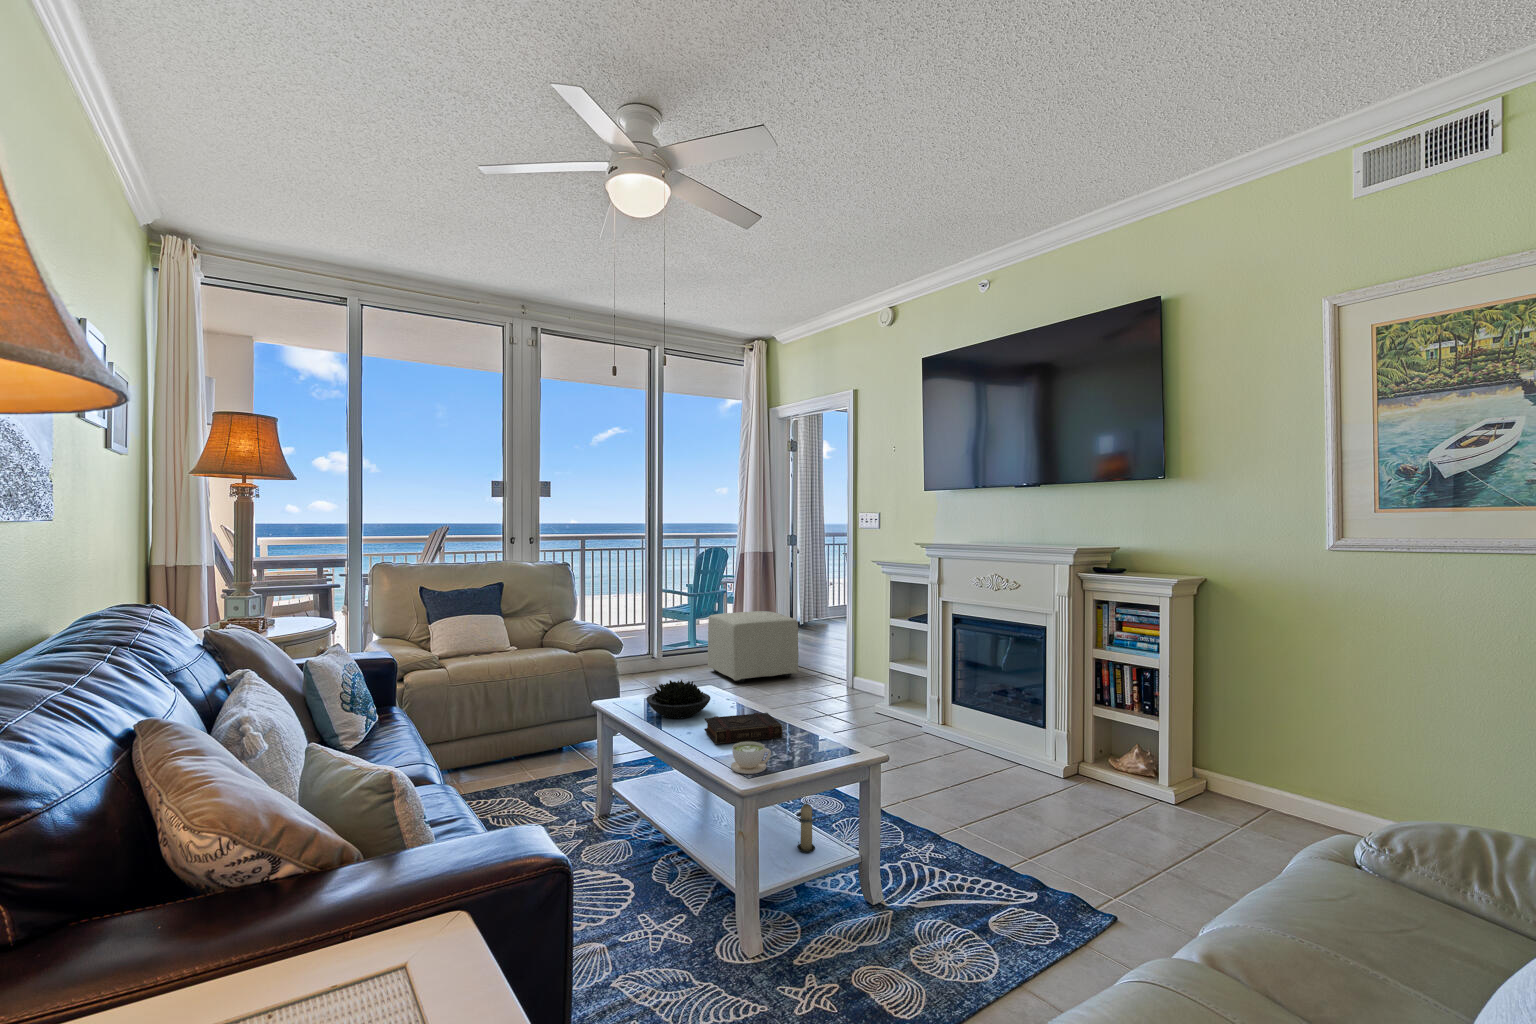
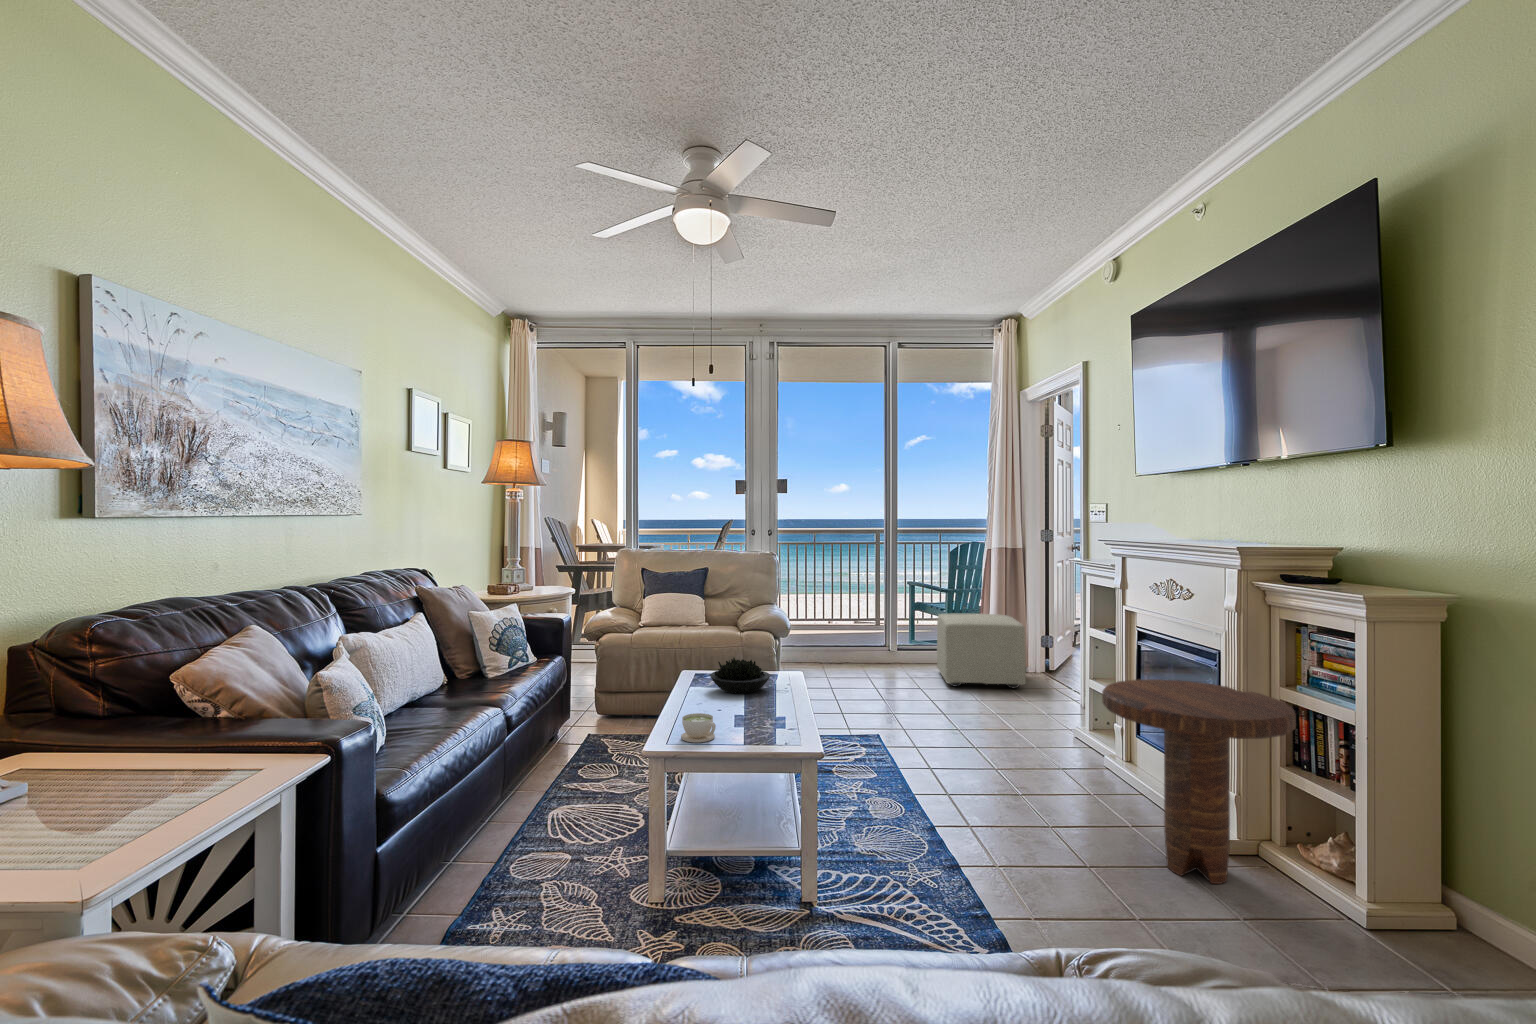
side table: none [996,653,1130,801] -> present [1102,679,1296,884]
book: present [704,713,783,744] -> none [712,693,788,721]
candle: present [797,801,816,853] -> none [743,782,767,835]

